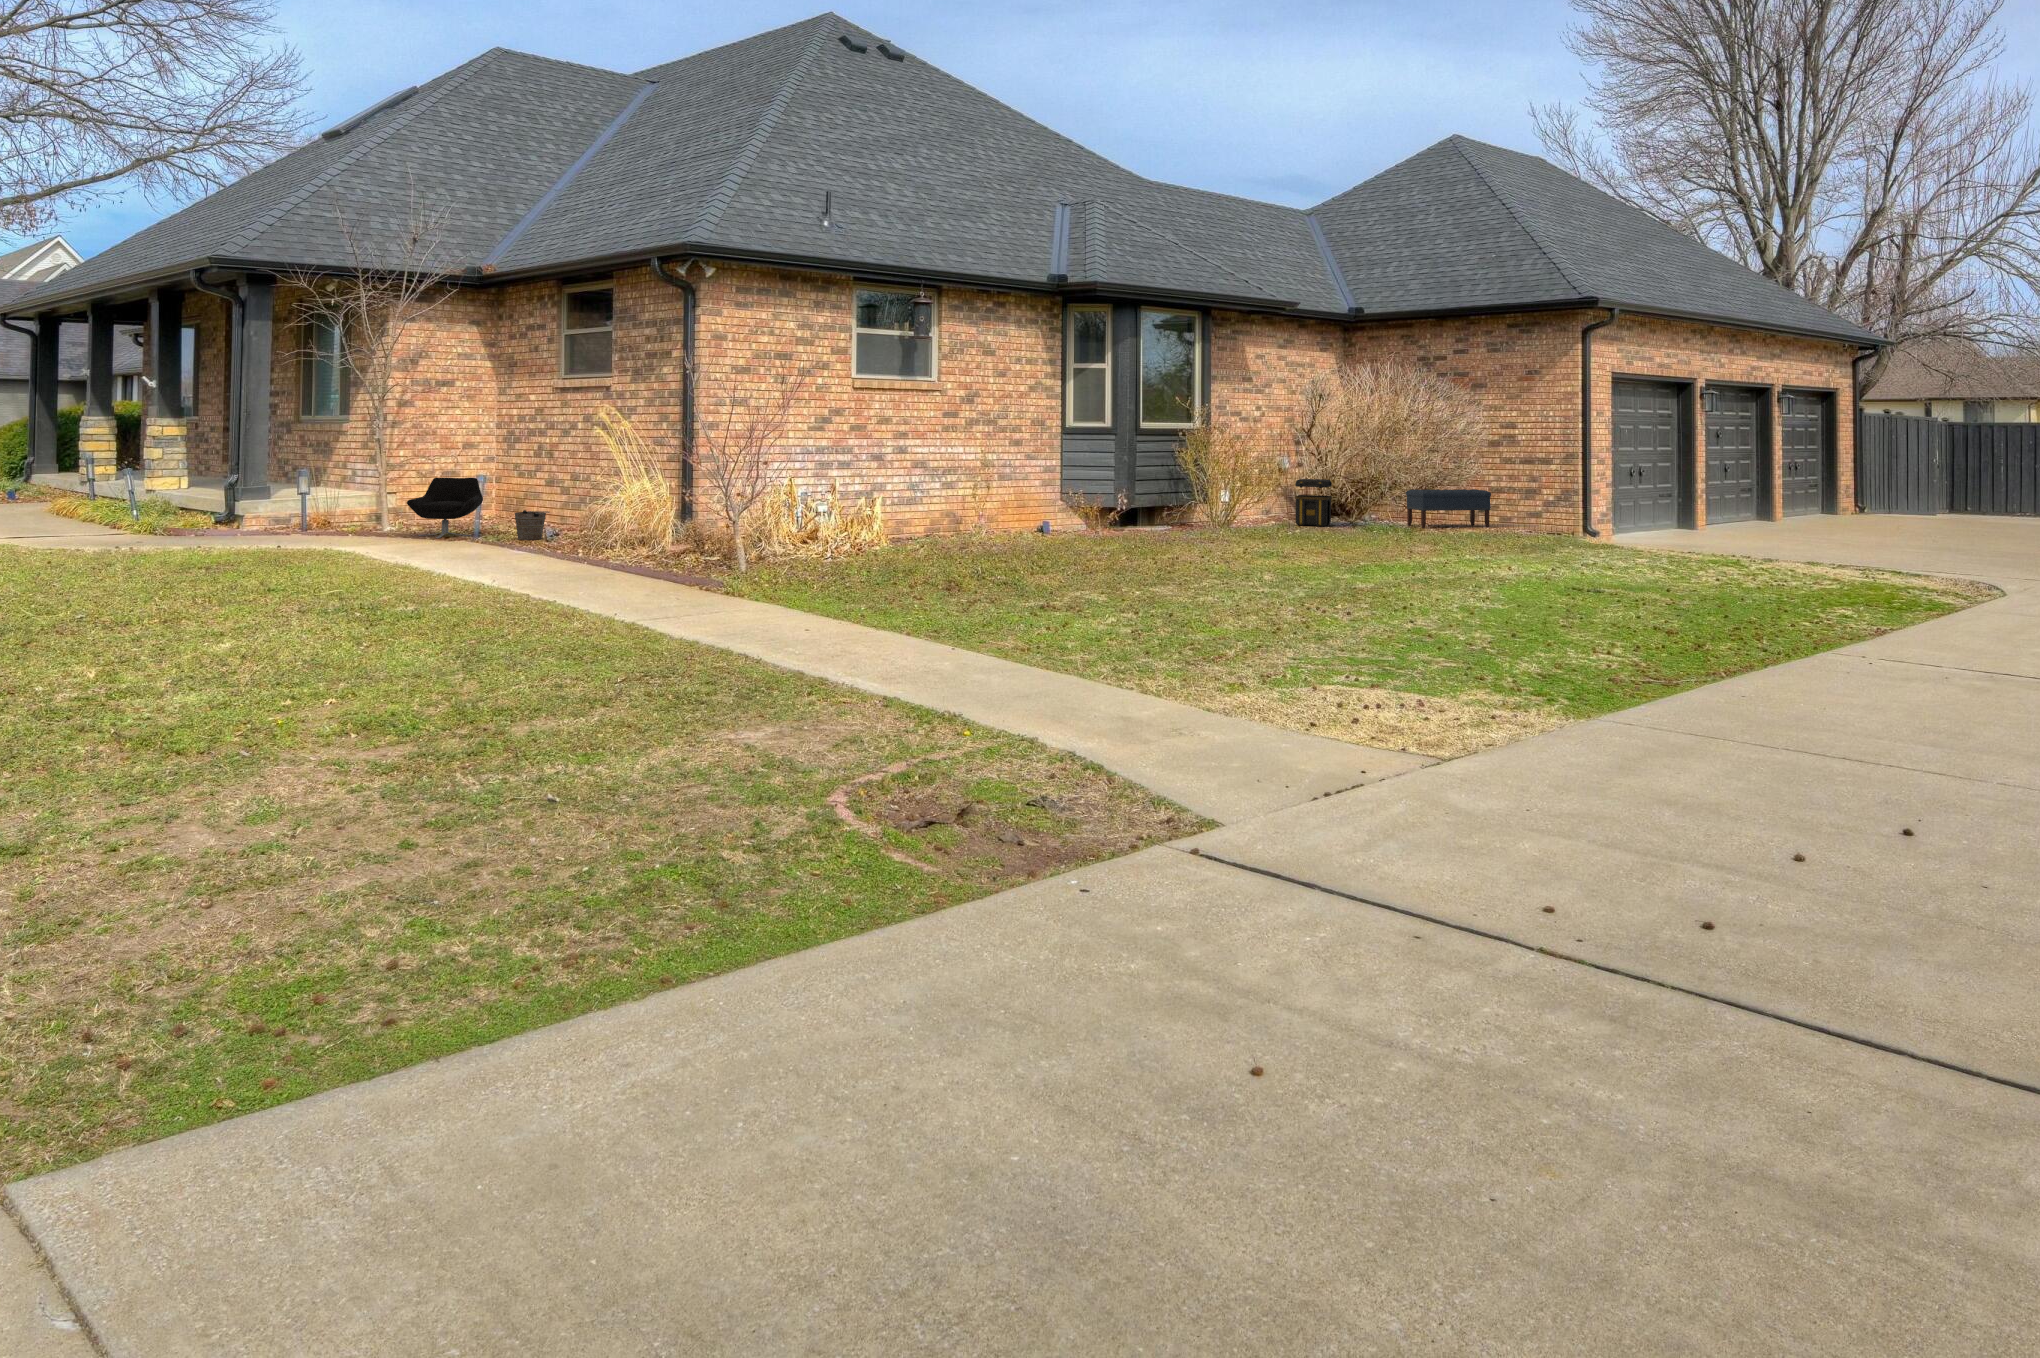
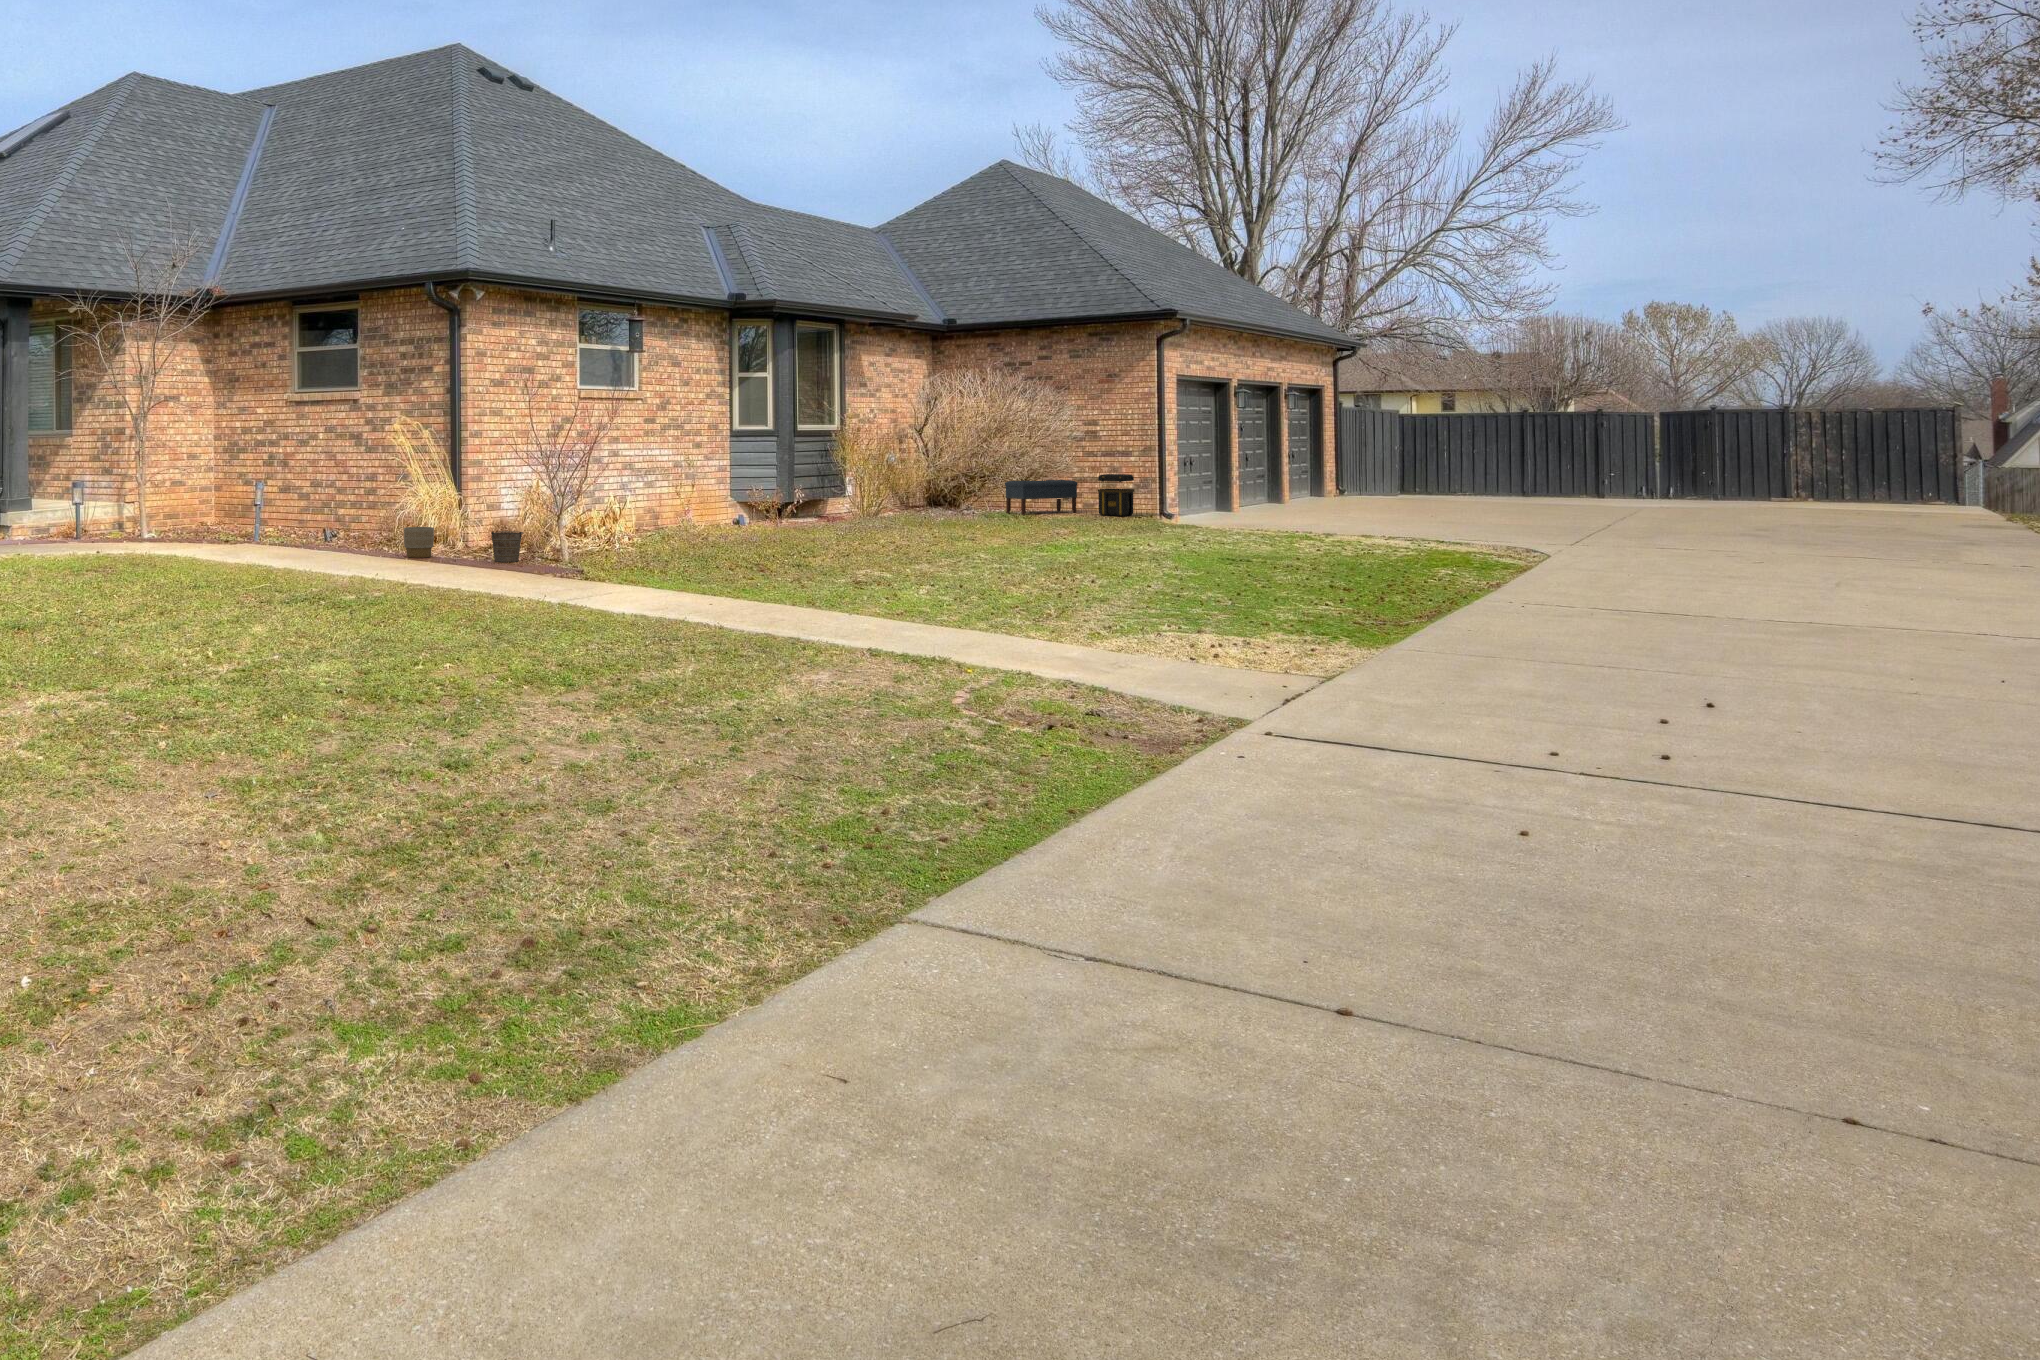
lounge chair: present [407,478,483,538] -> none [160,486,224,542]
toolbox: present [1295,479,1332,526] -> present [1098,474,1134,516]
bucket: present [515,510,549,540] -> present [491,531,523,562]
planter: none [615,528,649,562] -> present [404,527,434,558]

